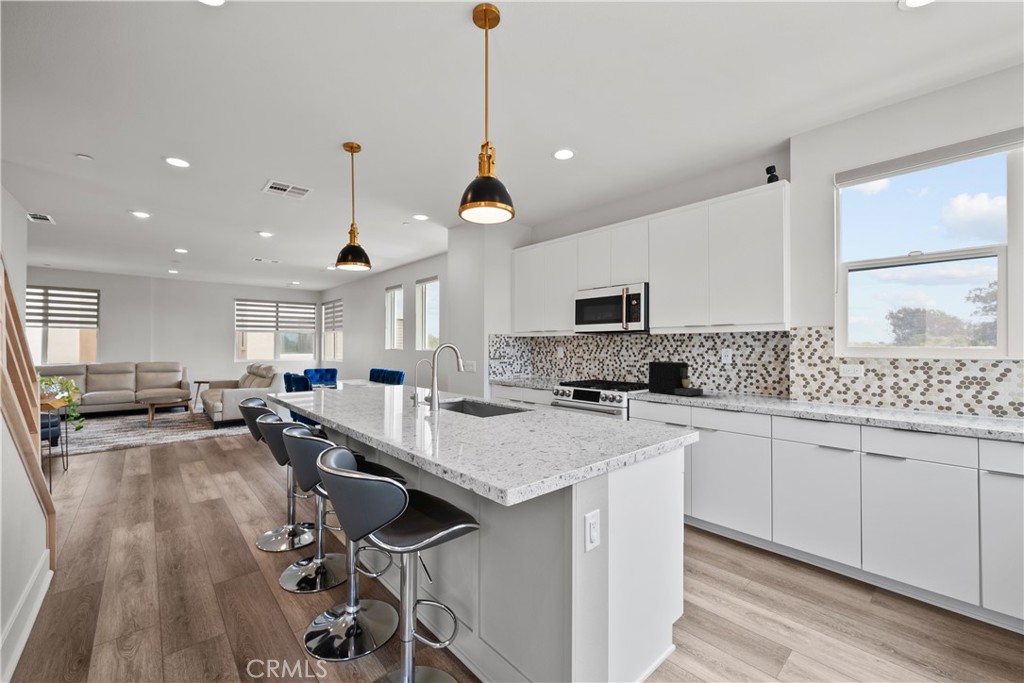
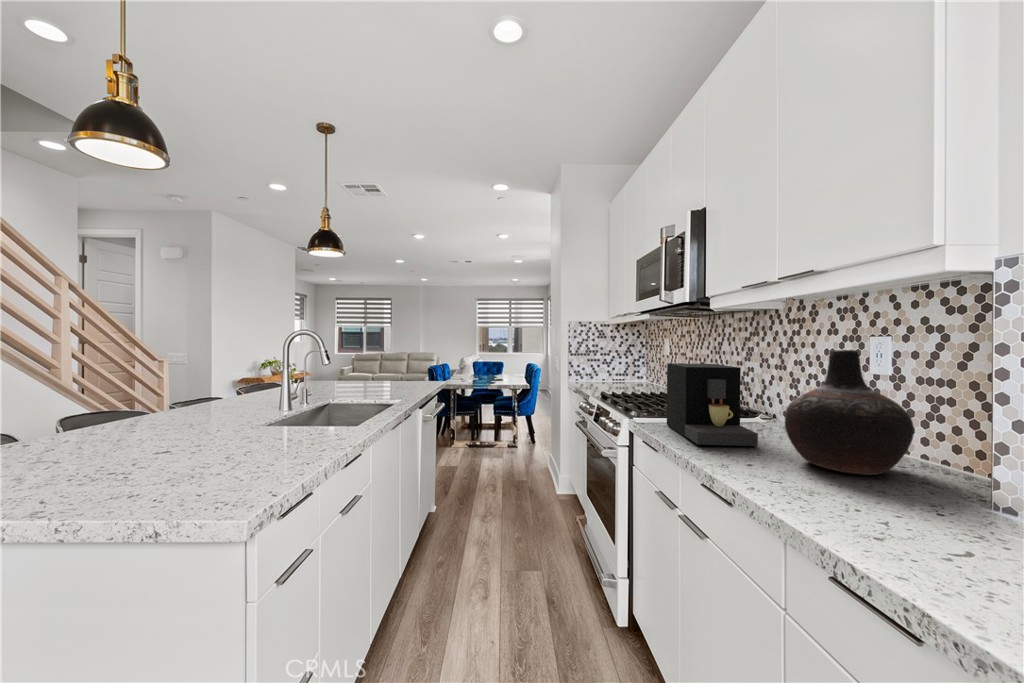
vase: none [719,355,760,397] -> present [785,350,914,475]

